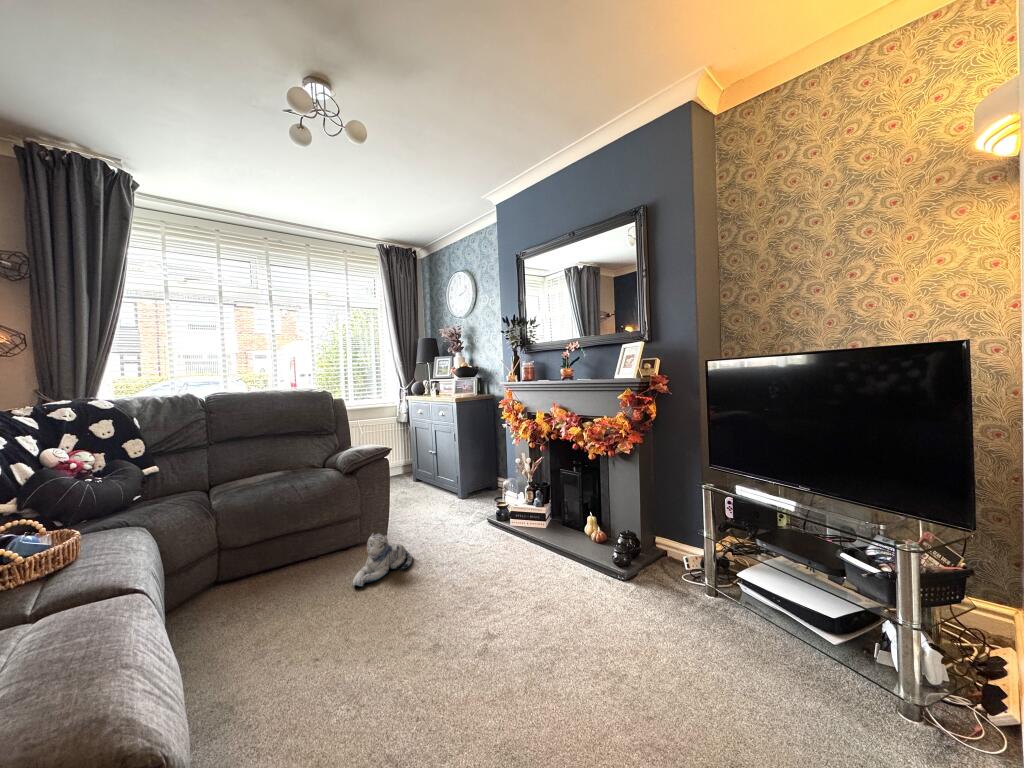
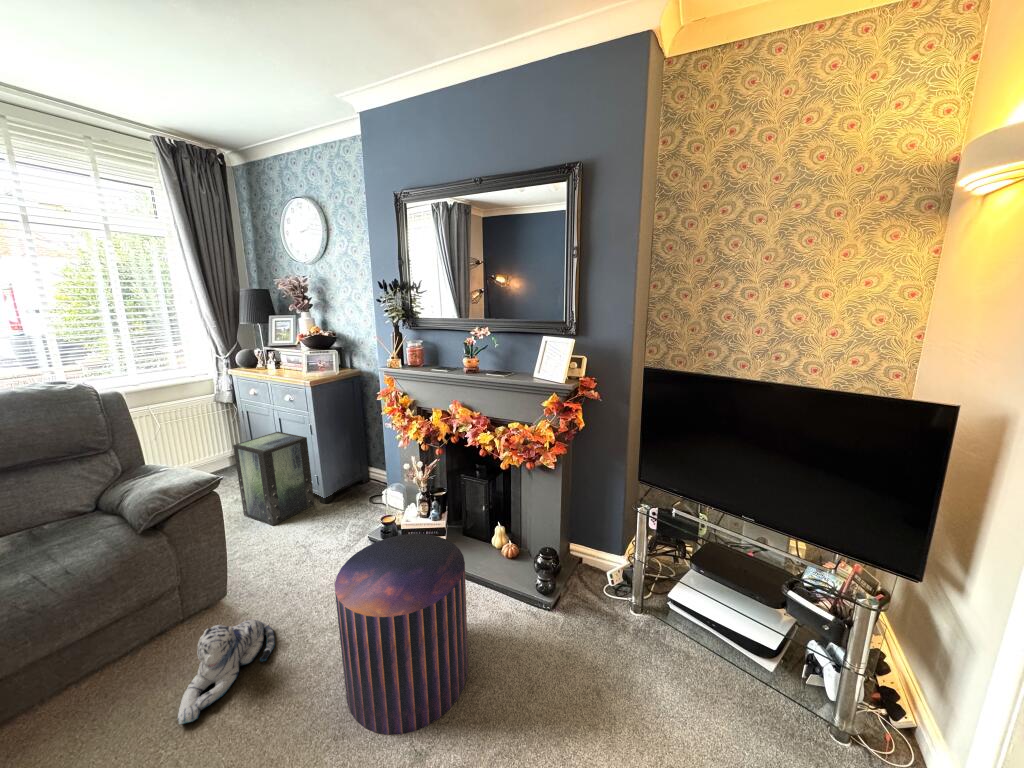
storage box: none [403,440,454,508] -> present [233,432,314,526]
pouf: none [445,489,541,618] -> present [335,534,468,735]

